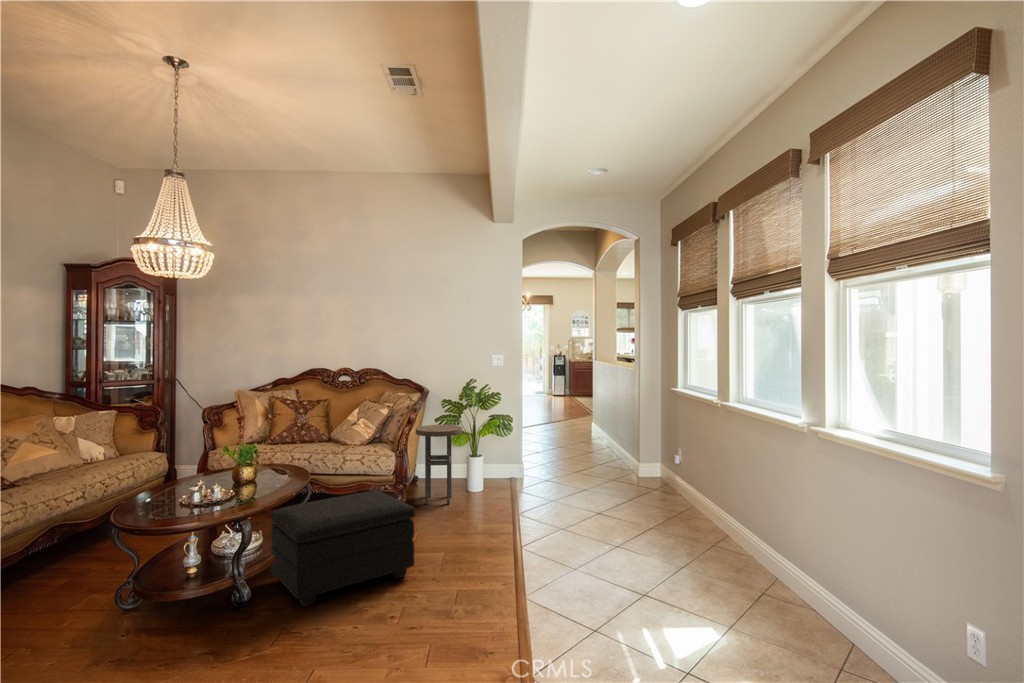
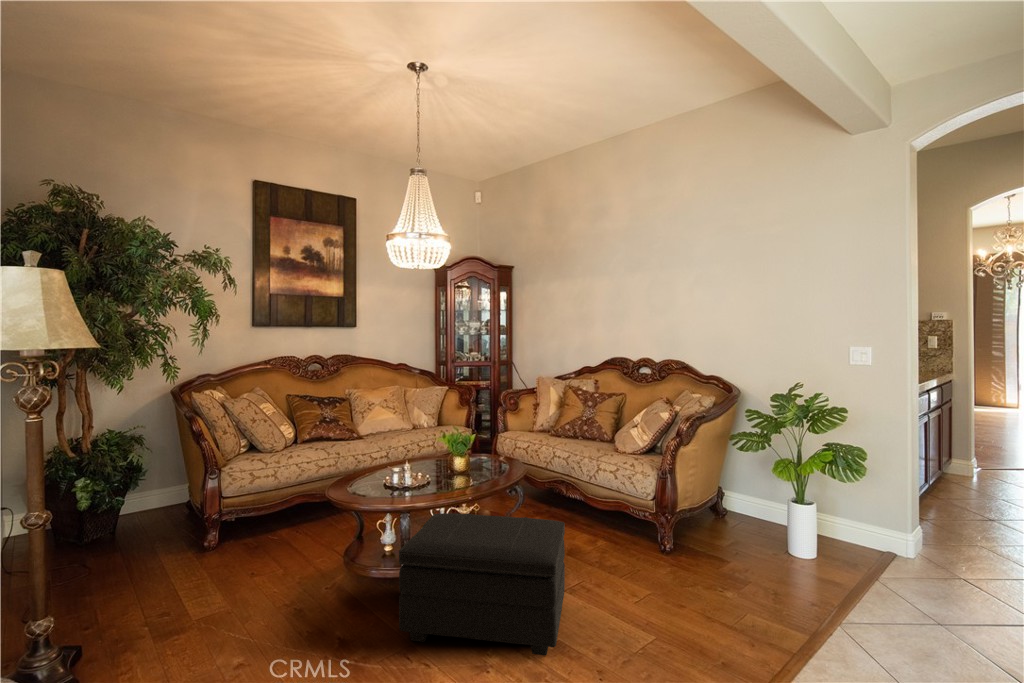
side table: present [416,425,462,505] -> none [692,442,763,562]

